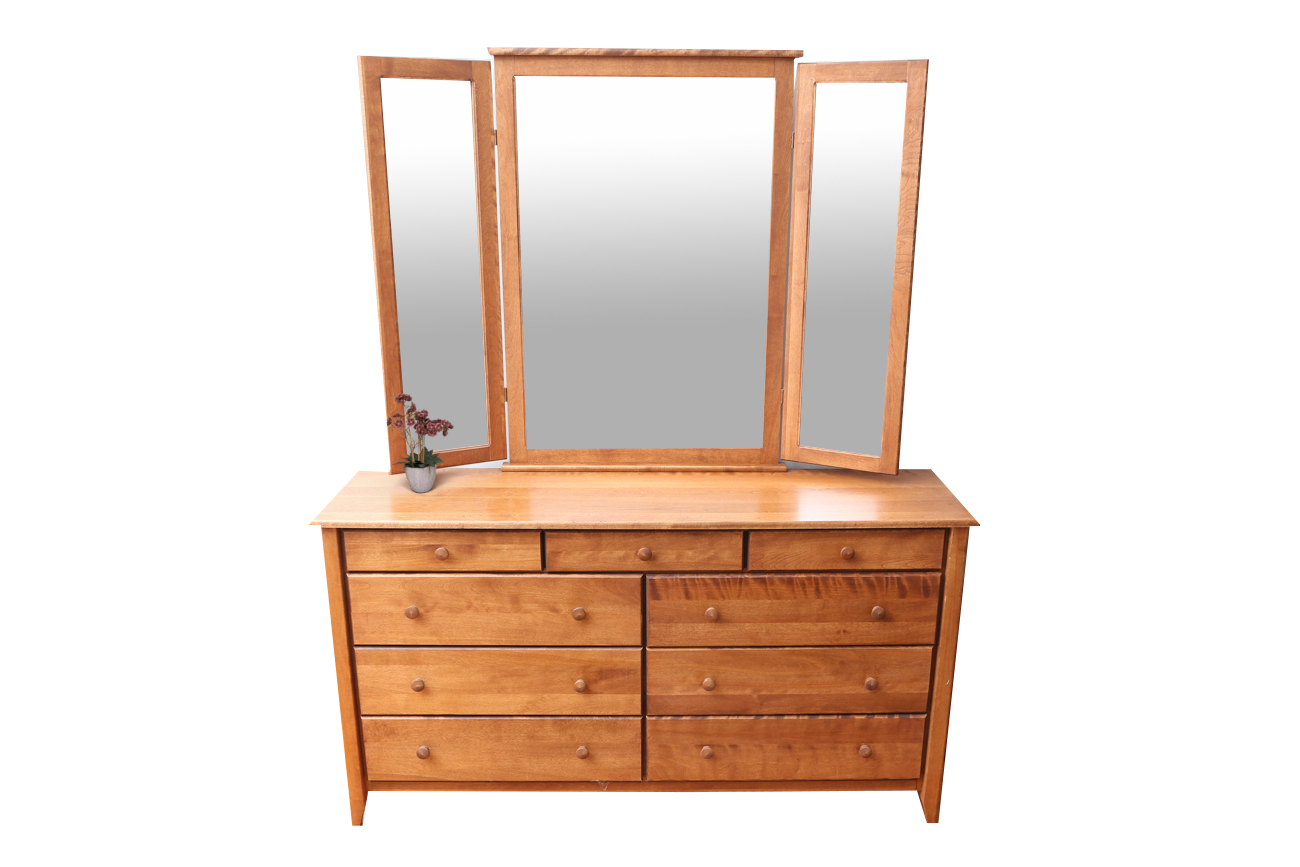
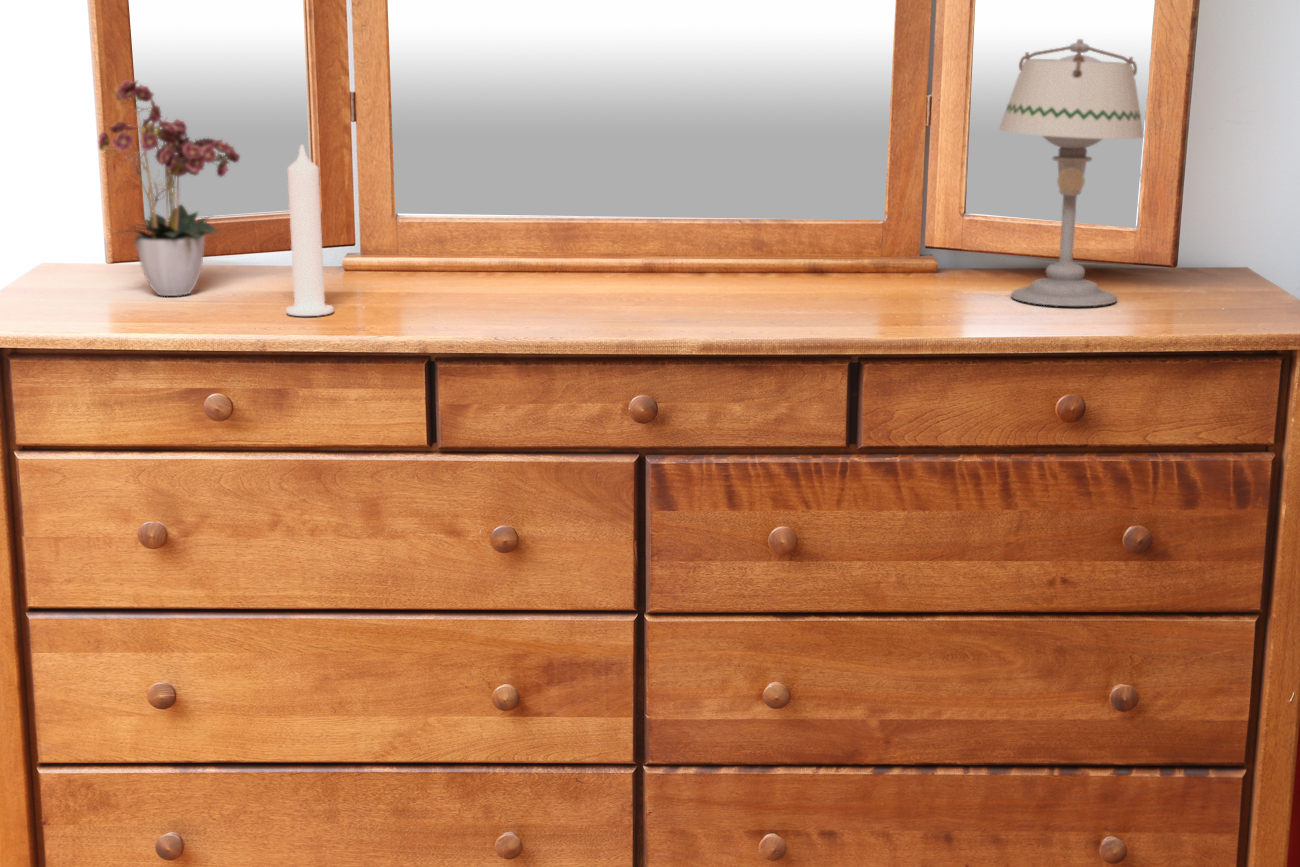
table lamp: none [813,374,881,500] -> present [1000,39,1143,306]
candle: none [477,430,499,510] -> present [286,145,334,316]

